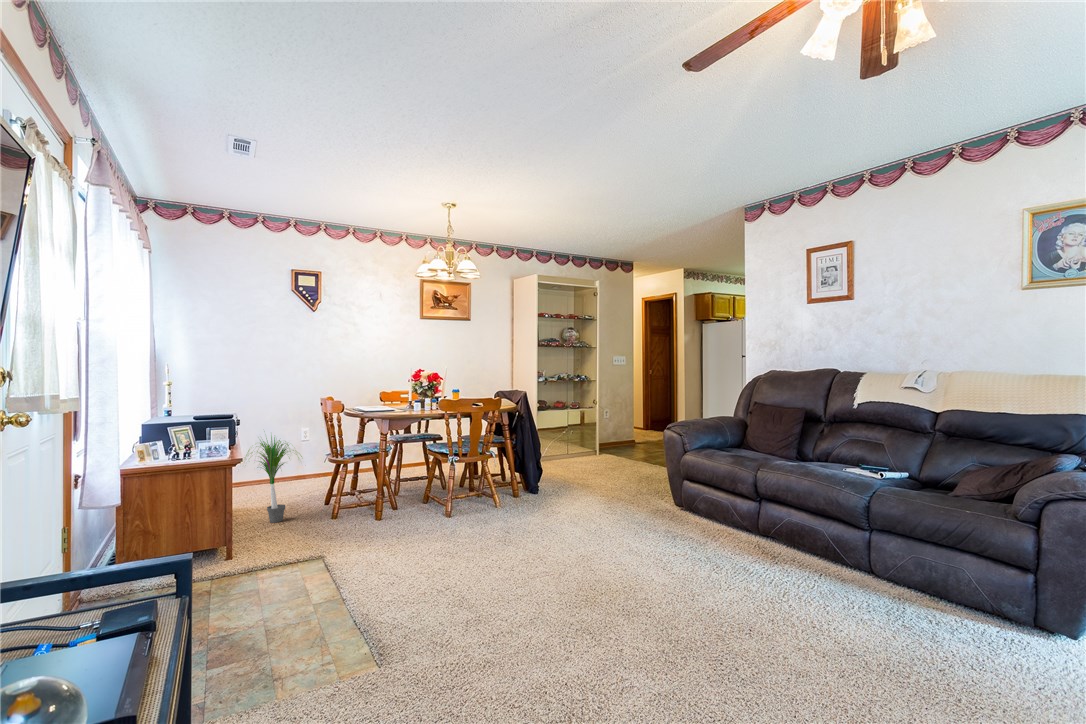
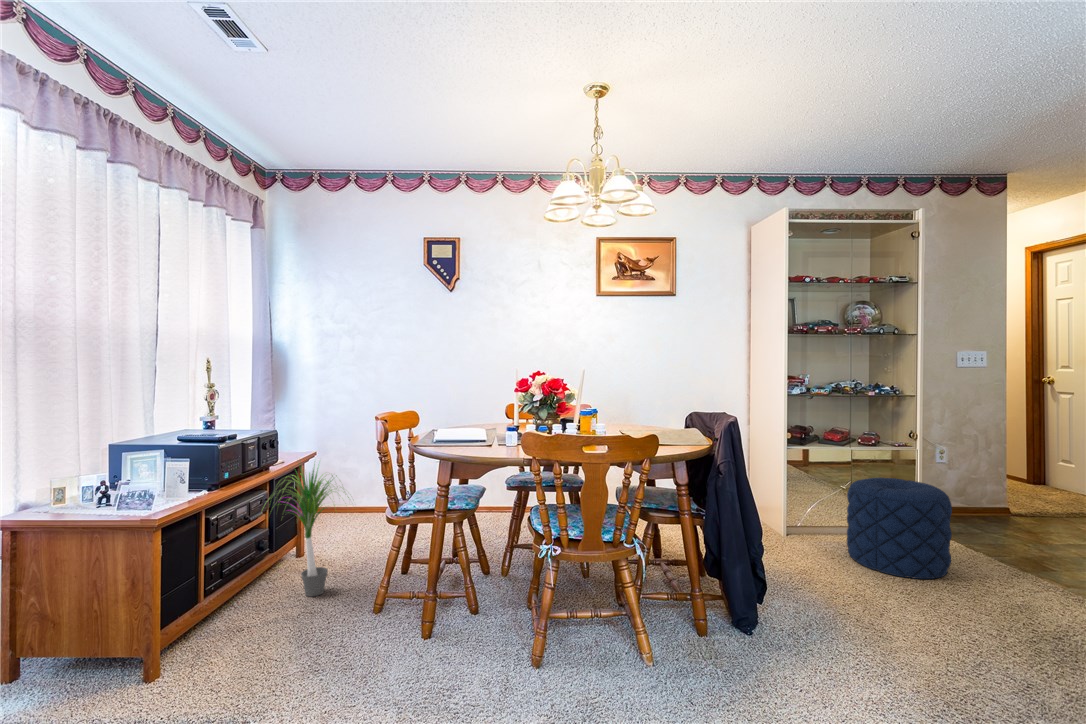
pouf: none [568,424,612,469] -> present [847,478,952,579]

